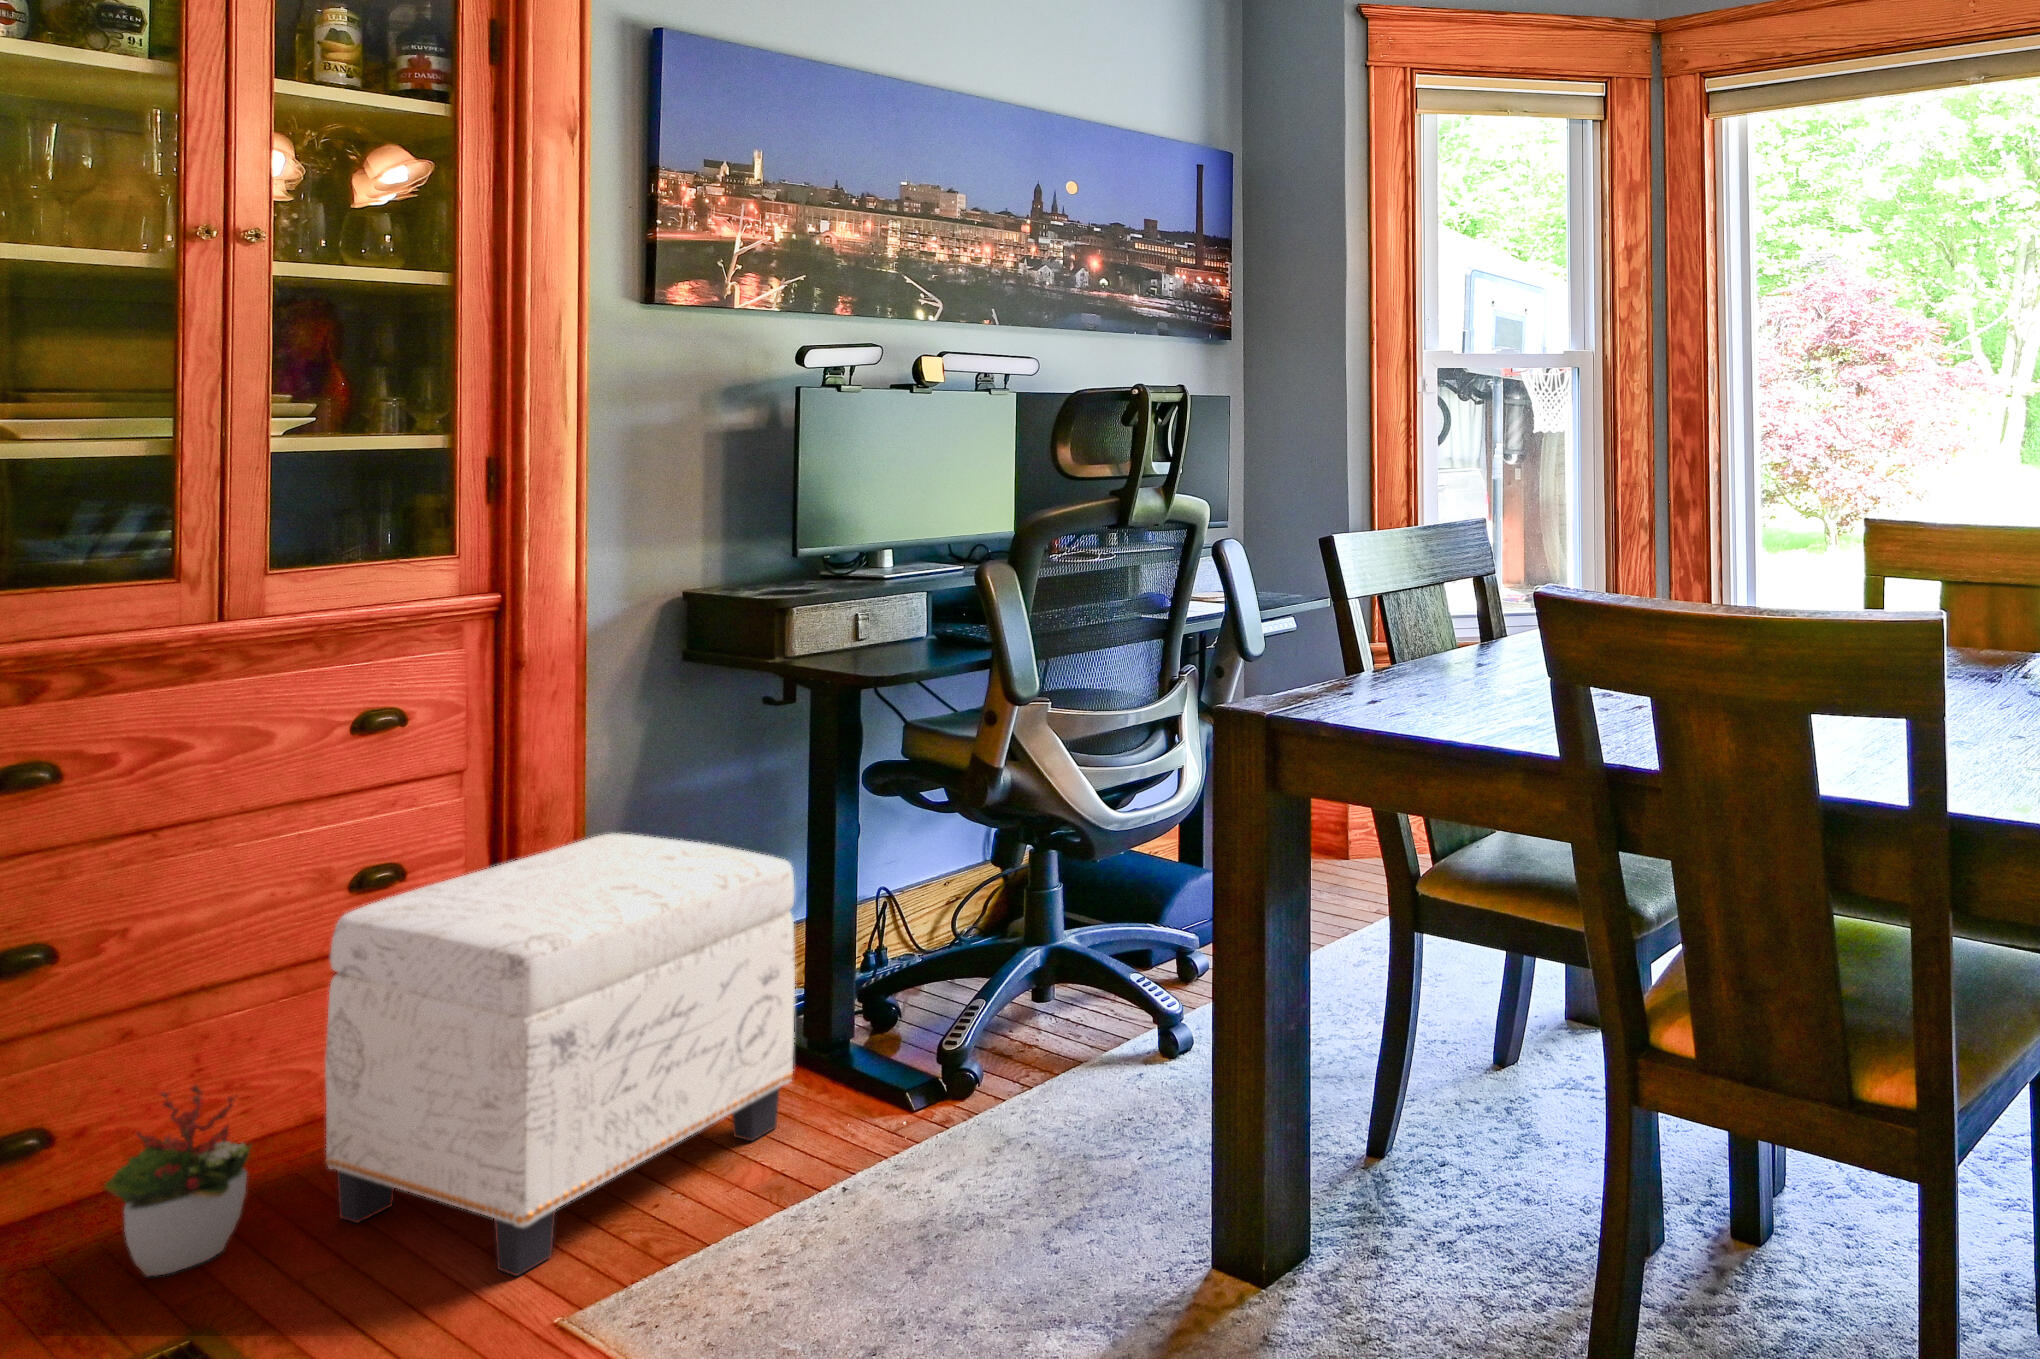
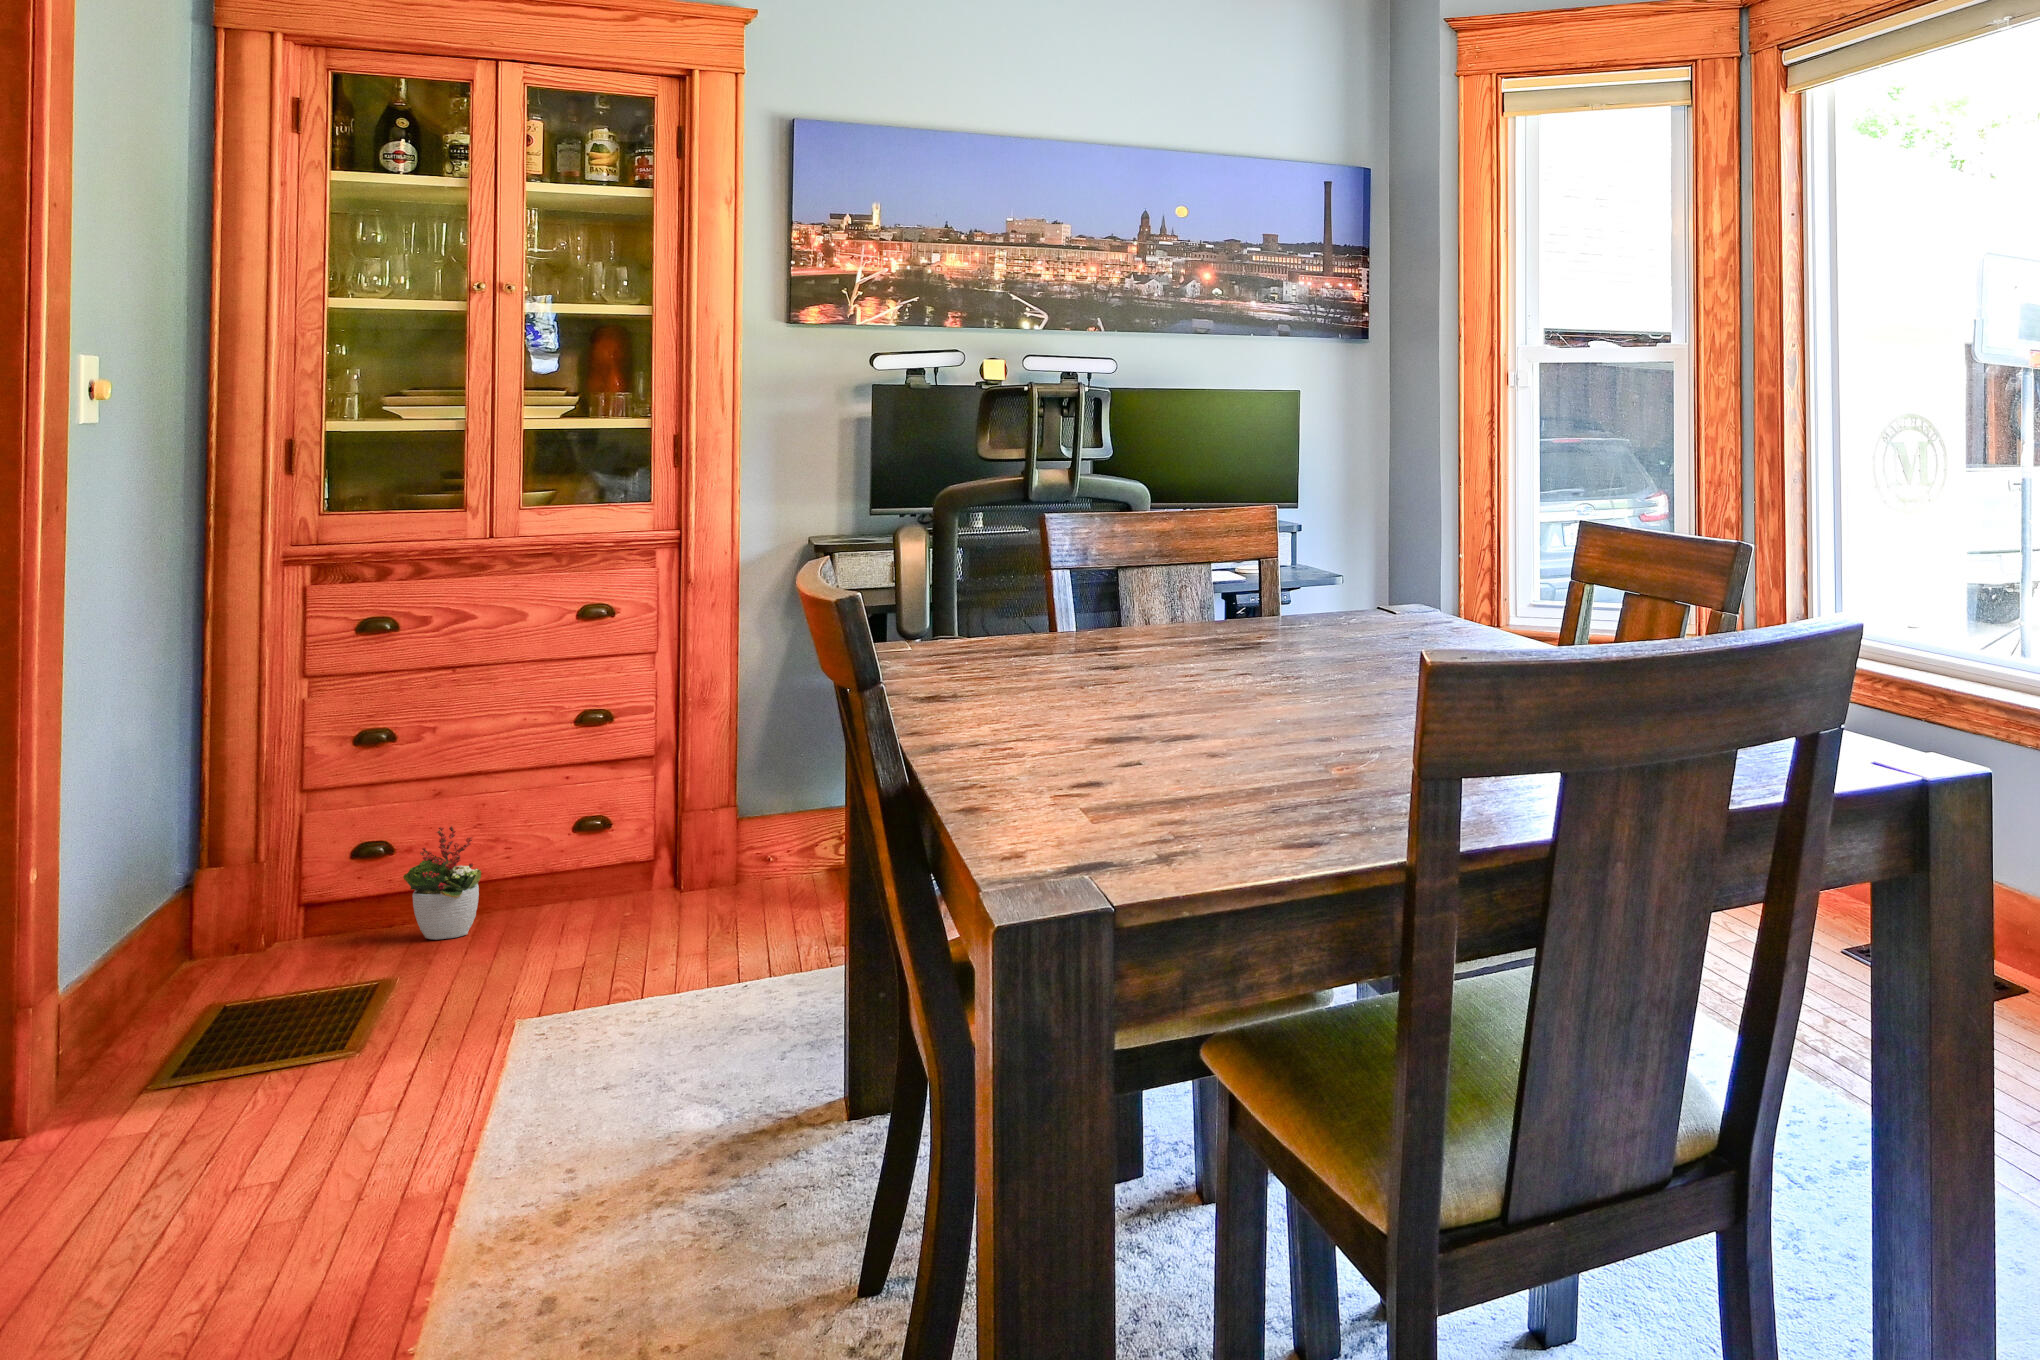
ottoman: present [325,834,795,1276] -> none [521,710,779,985]

